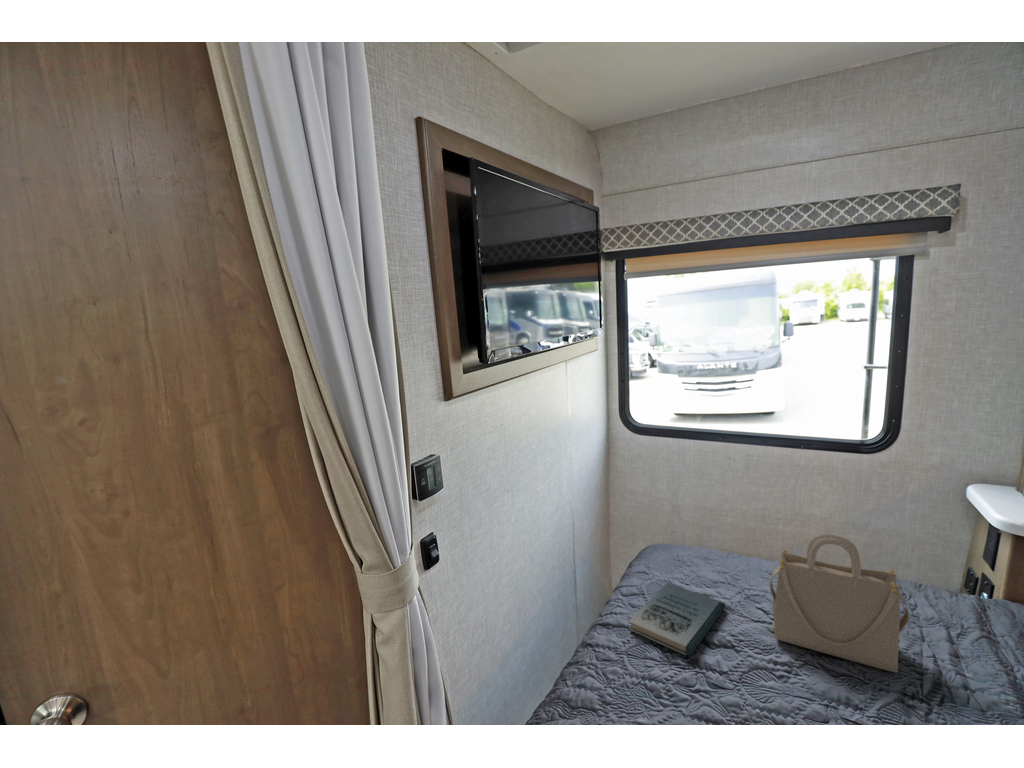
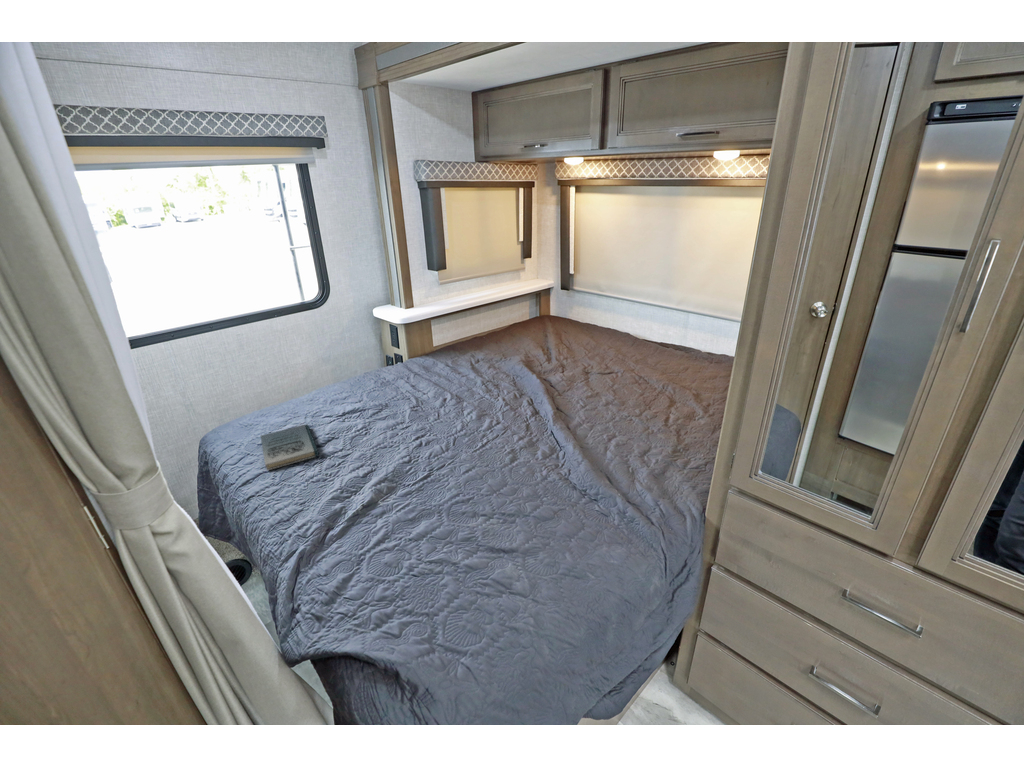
handbag: present [770,535,909,673] -> none [331,346,403,422]

